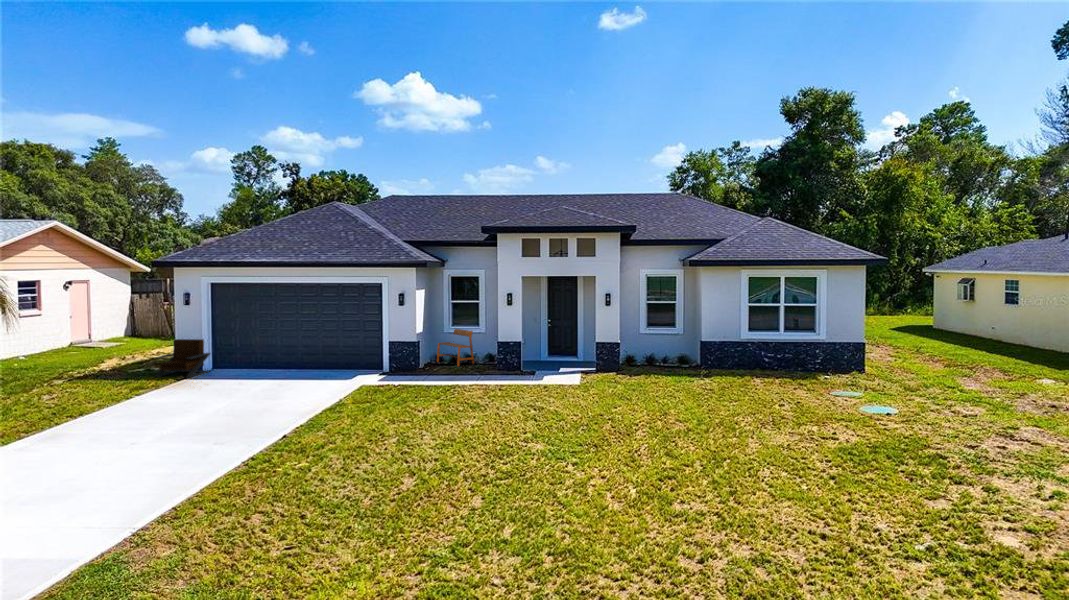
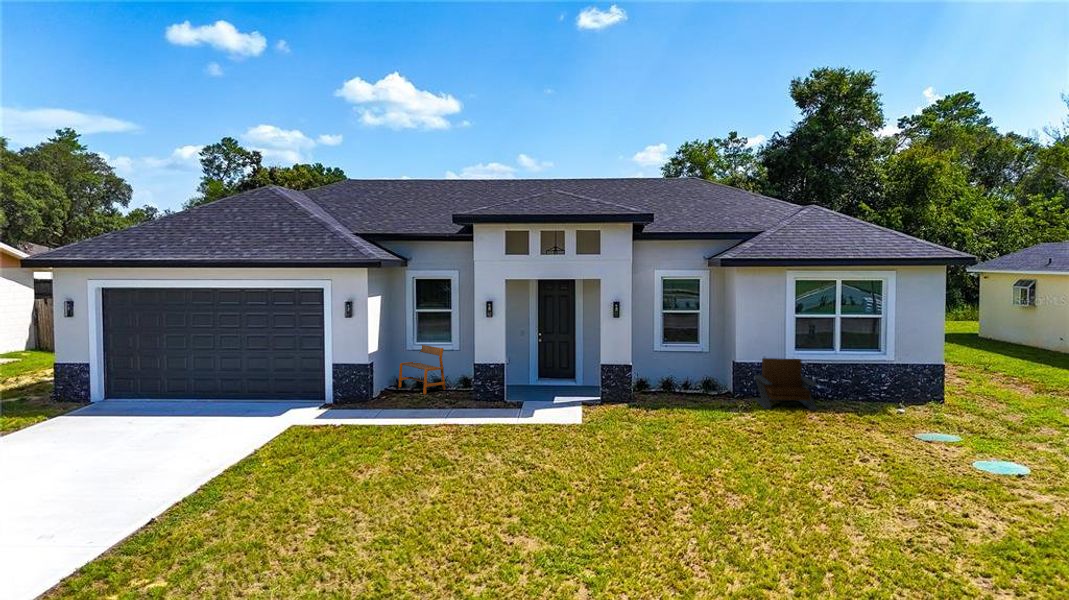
lounge chair: present [155,339,210,378] -> present [755,358,818,410]

